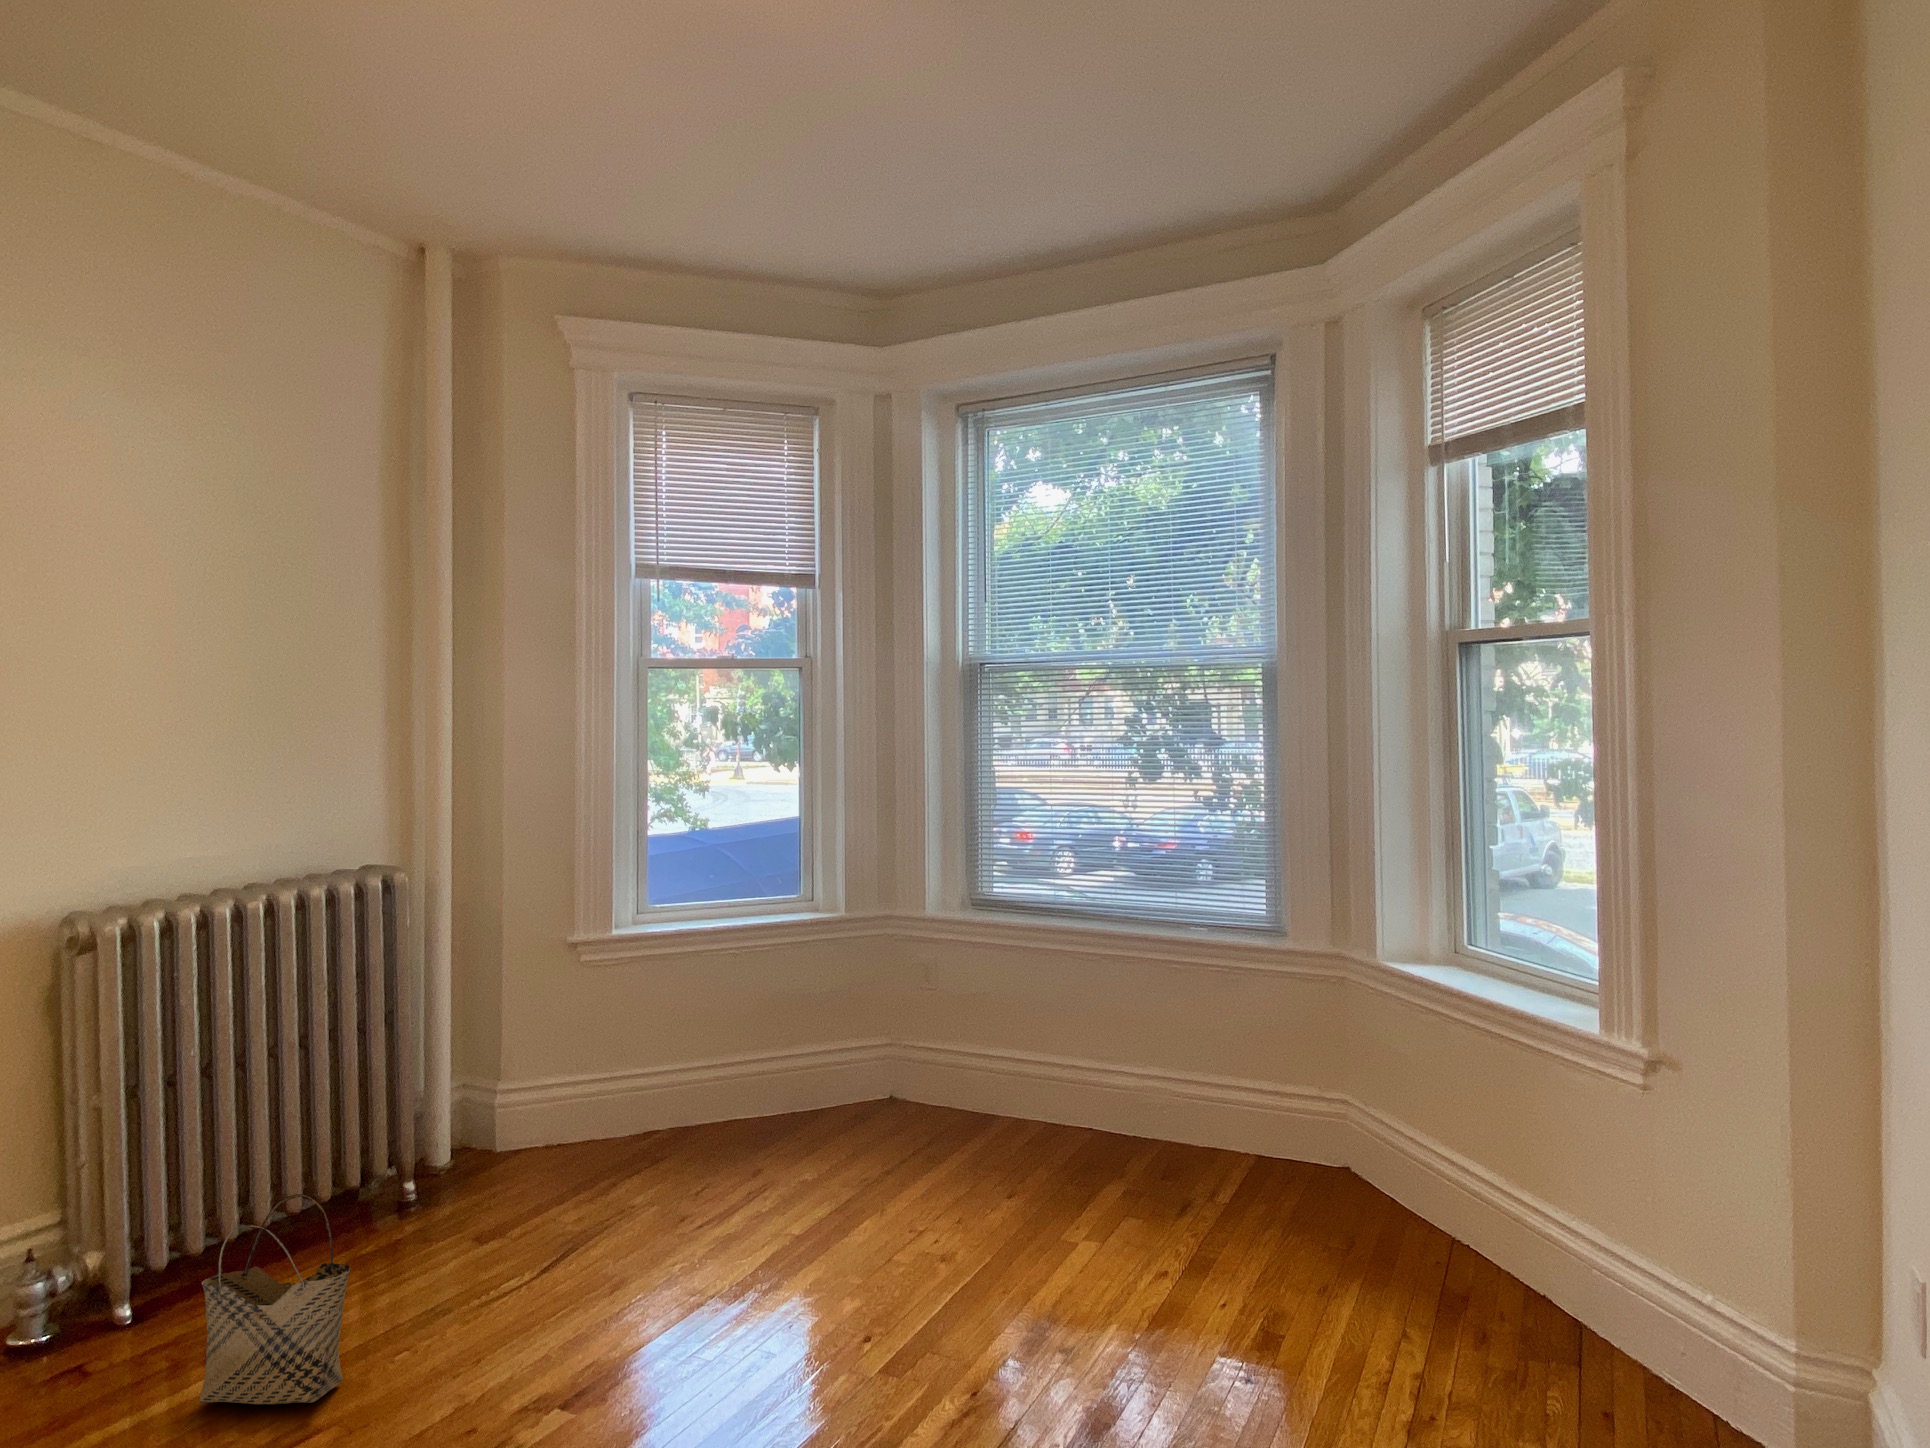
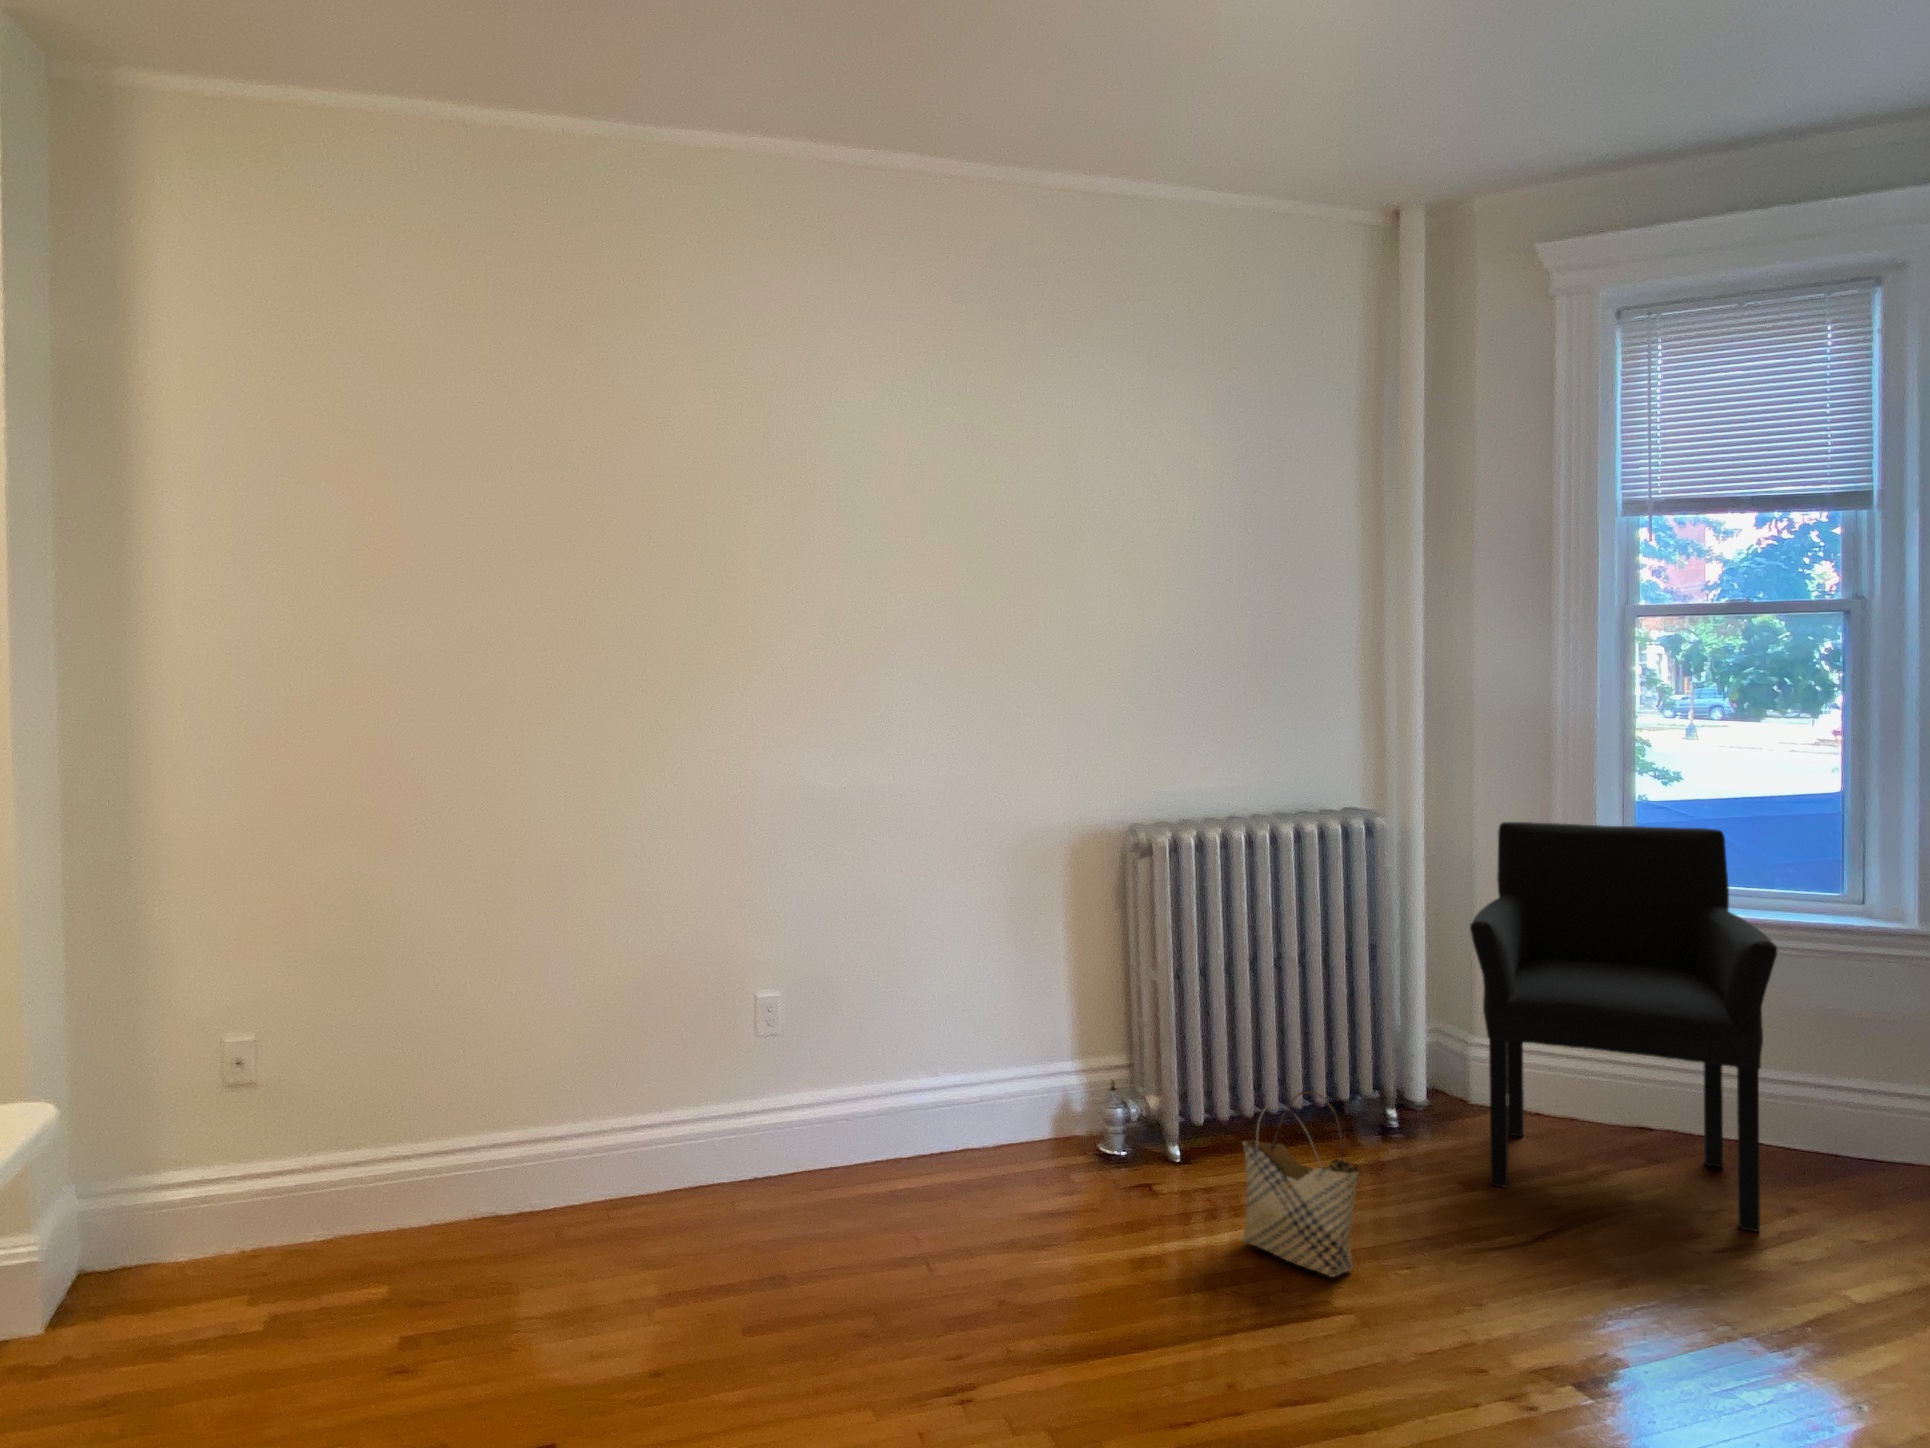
armchair: none [490,852,745,1227] -> present [1470,822,1777,1232]

